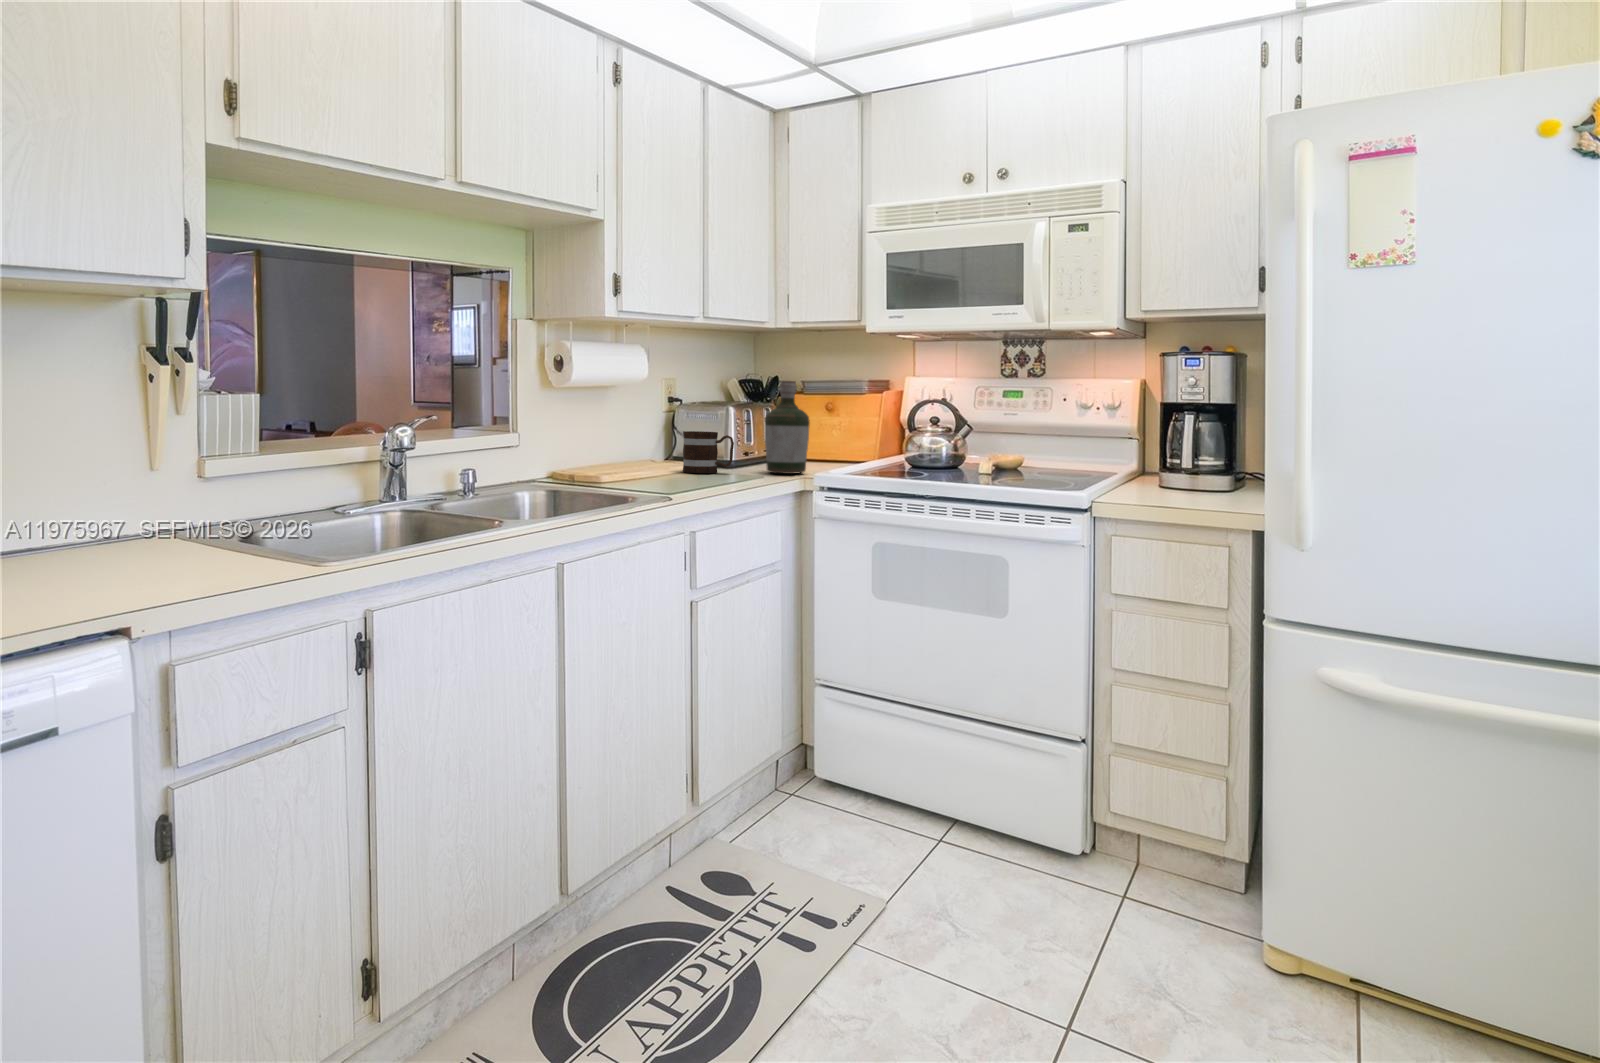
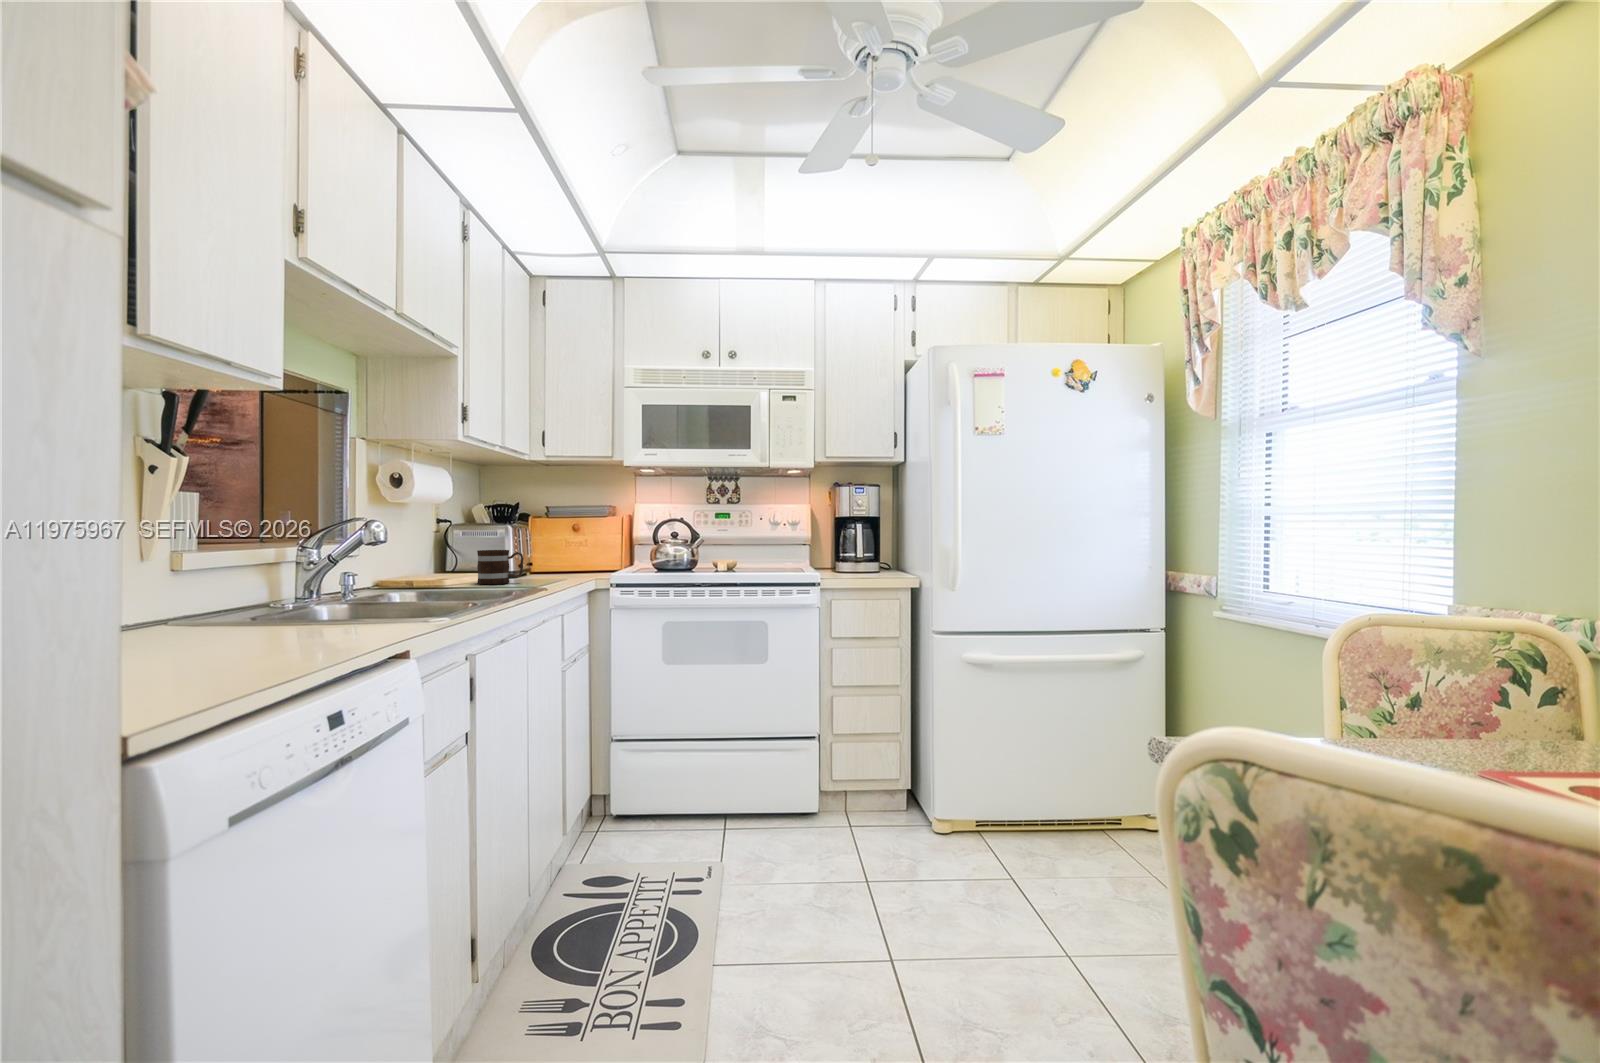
bottle: present [765,381,810,474] -> none [546,508,582,580]

